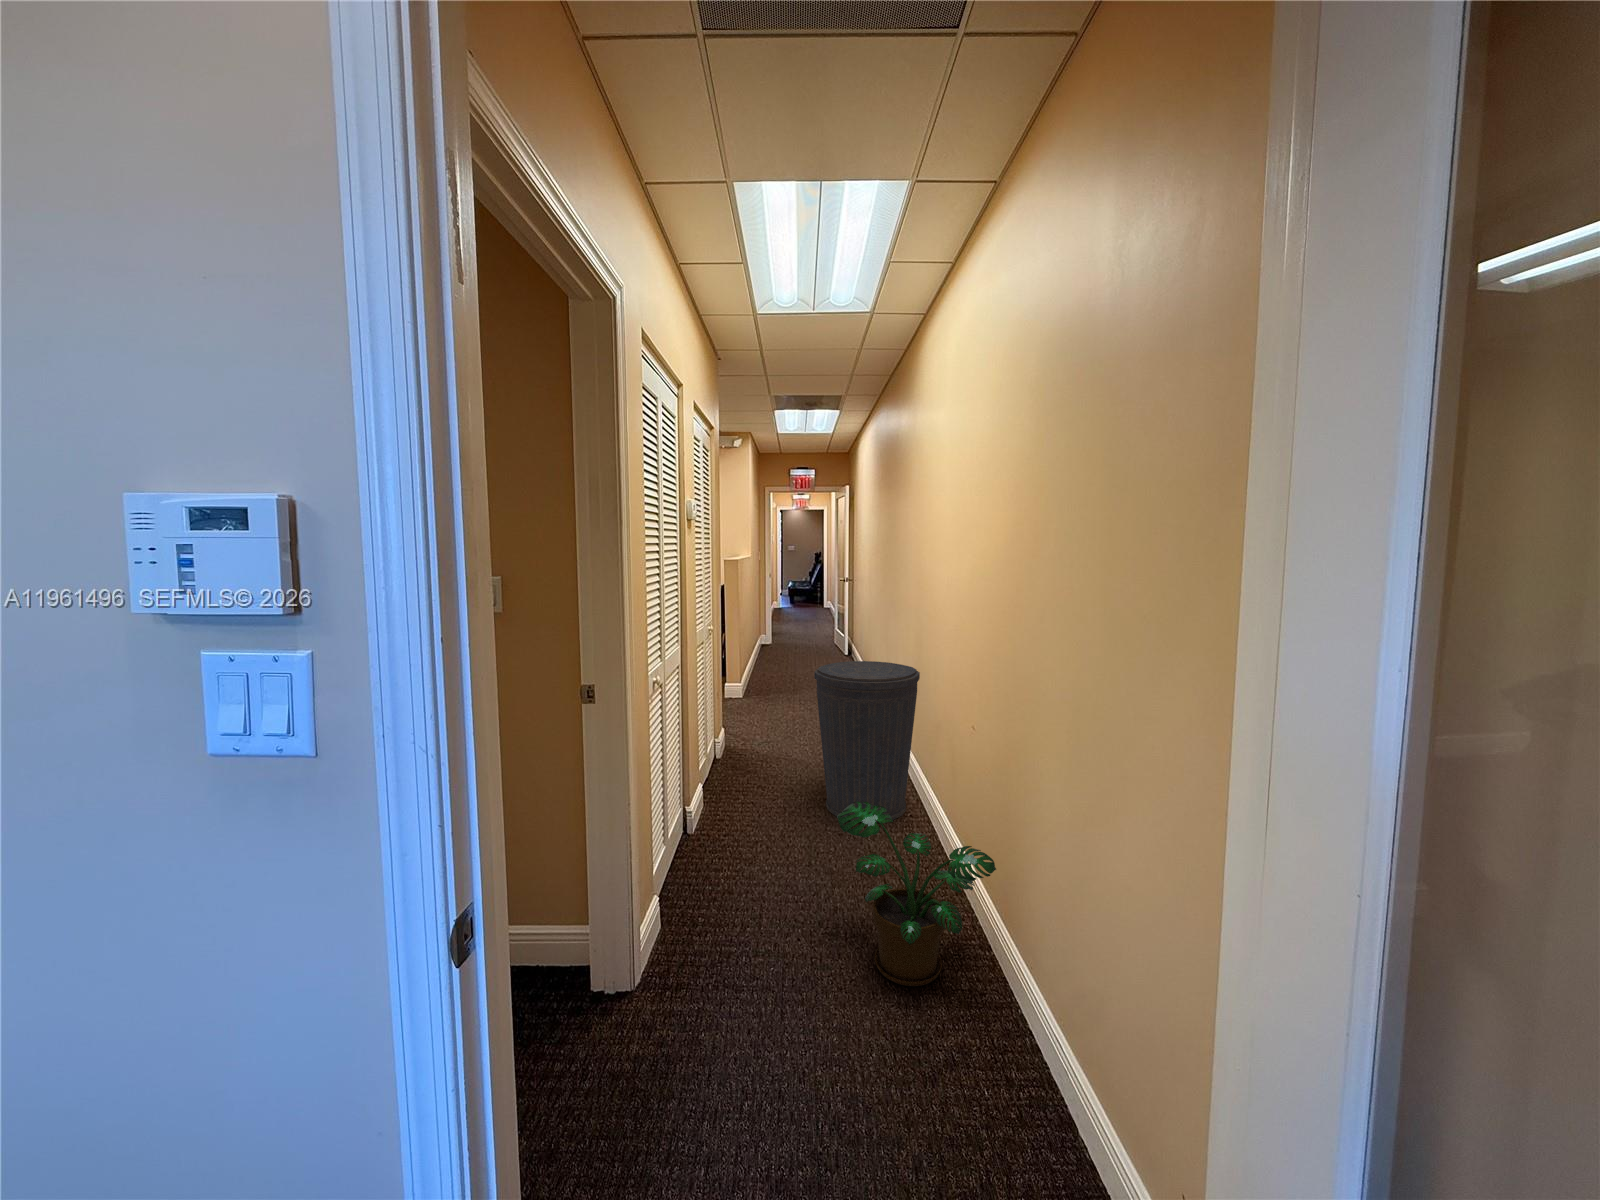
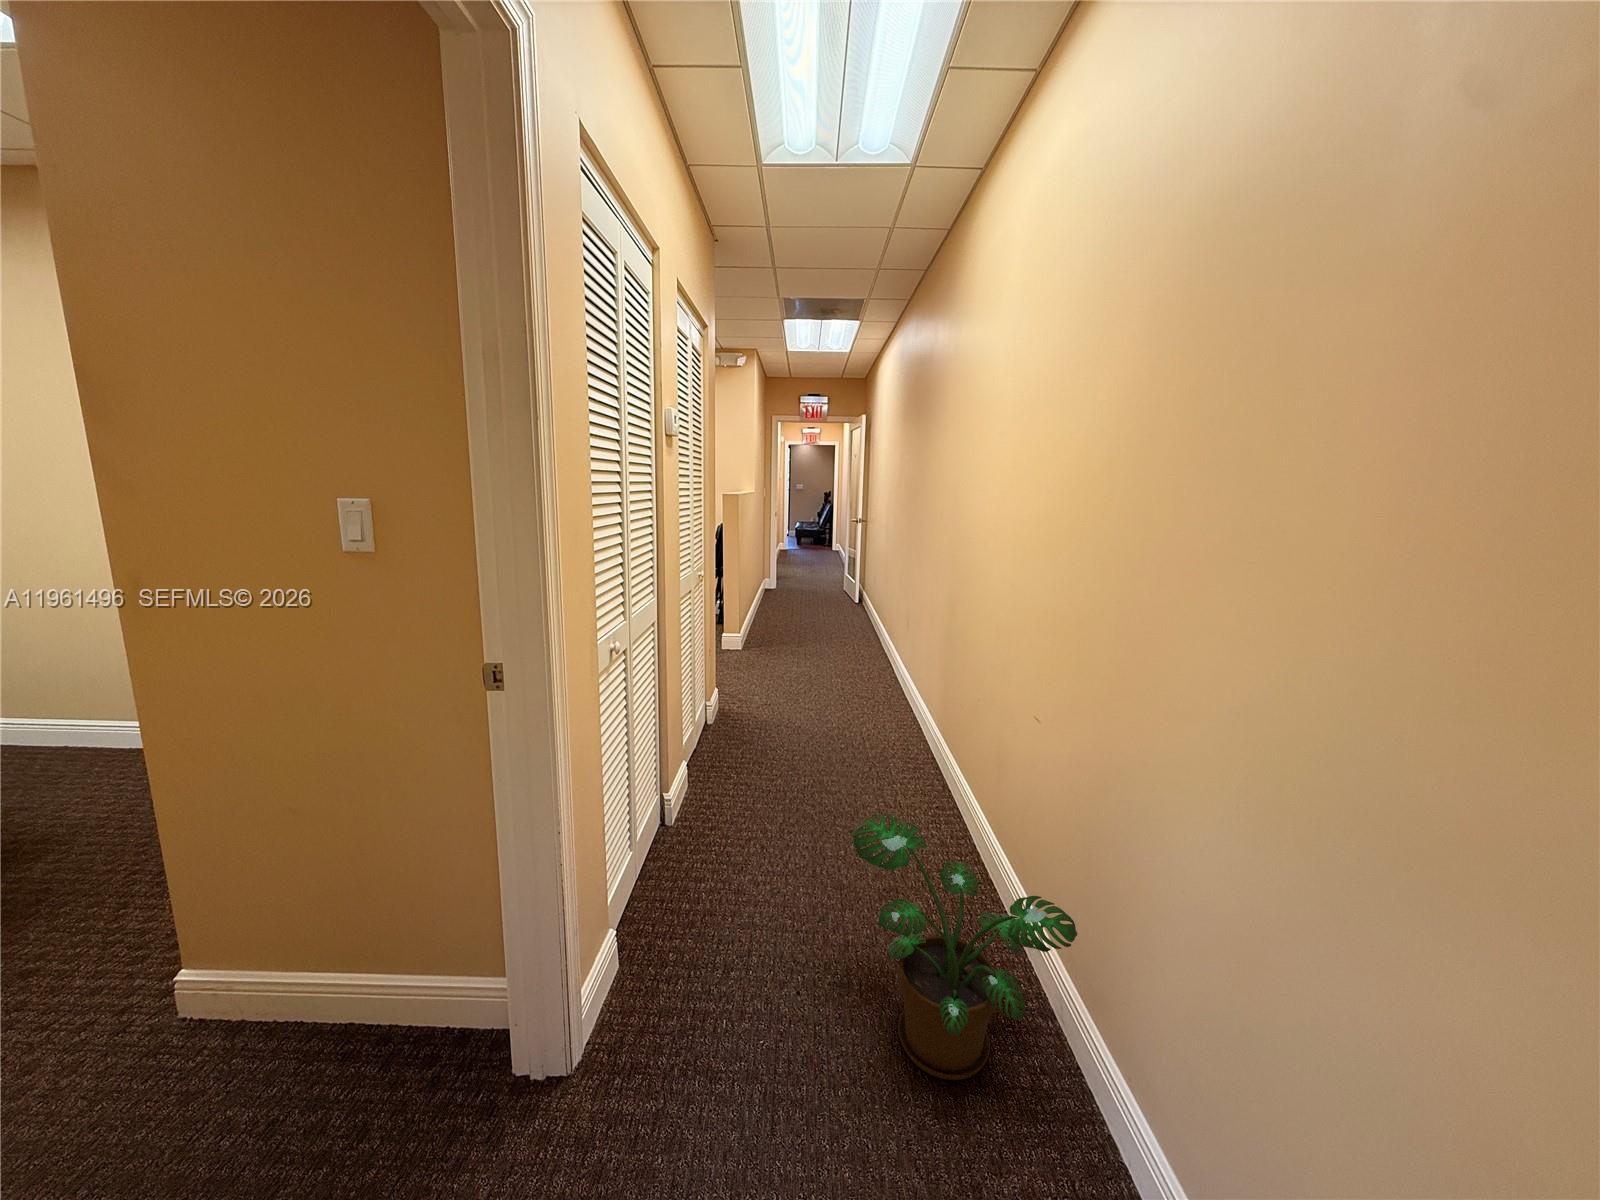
trash can: present [814,661,920,822] -> none [824,619,952,814]

